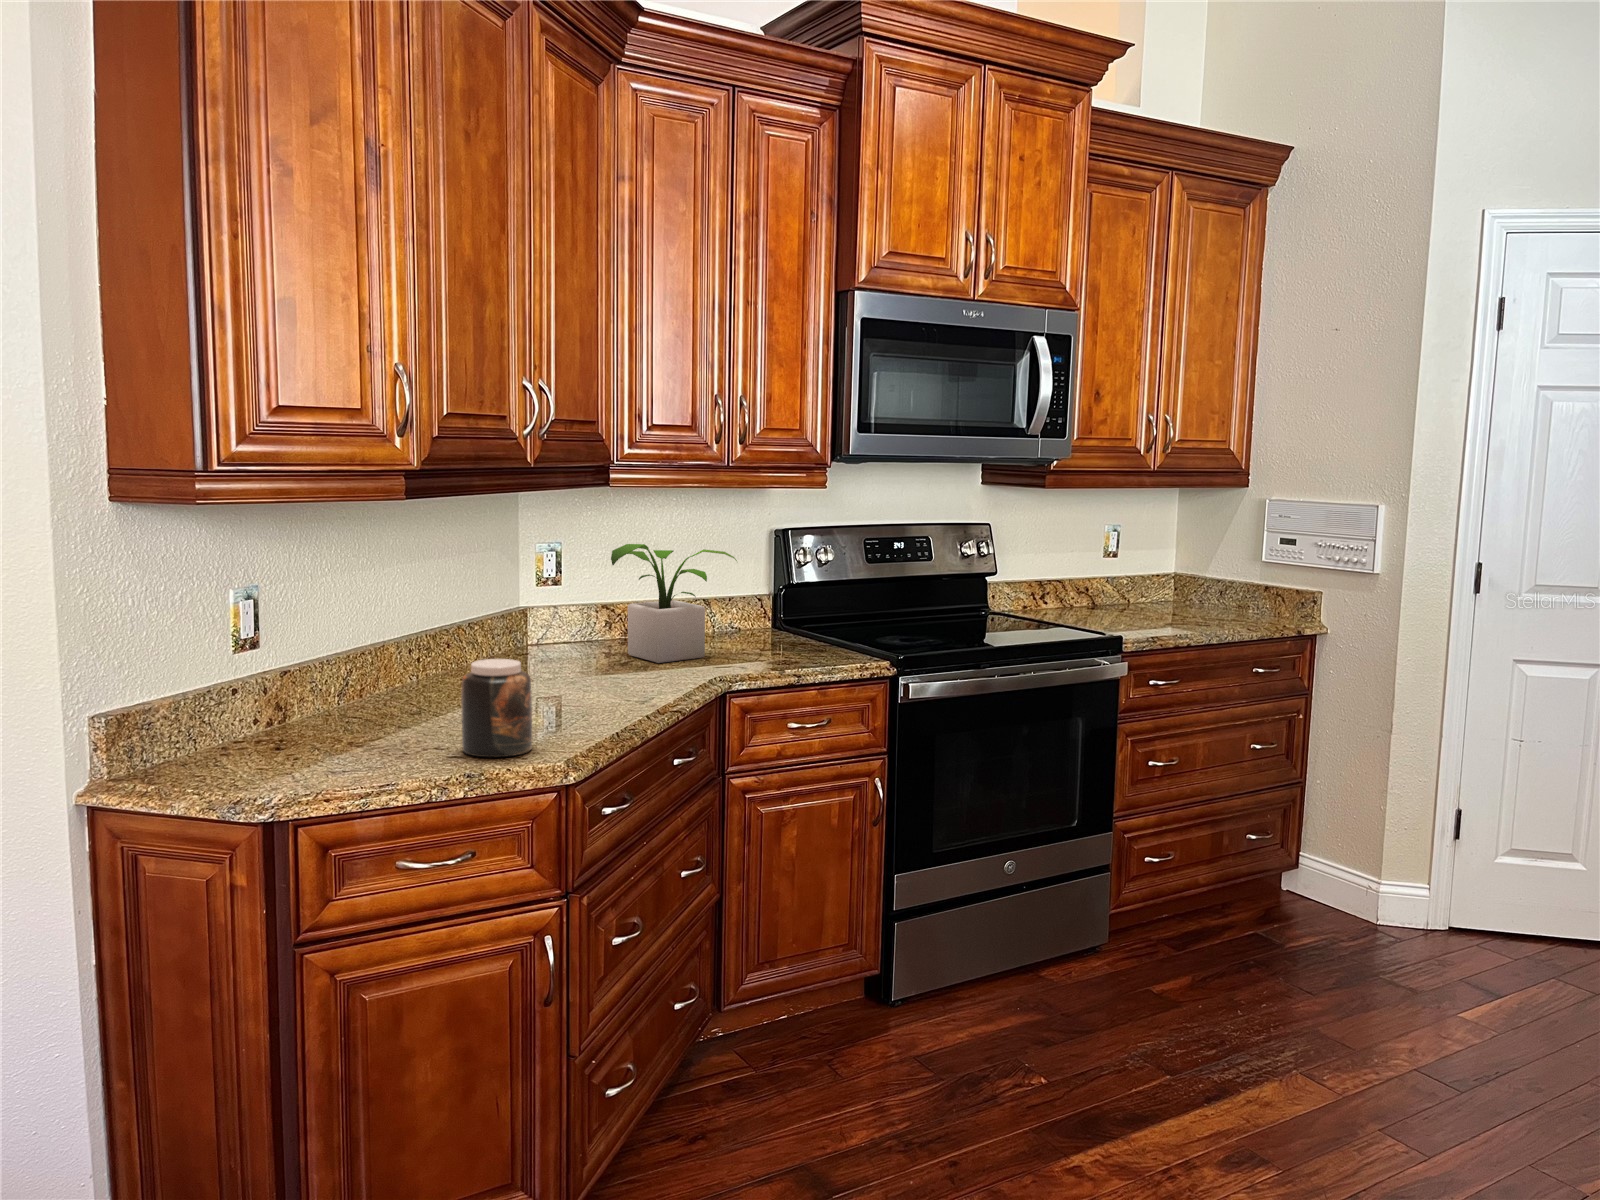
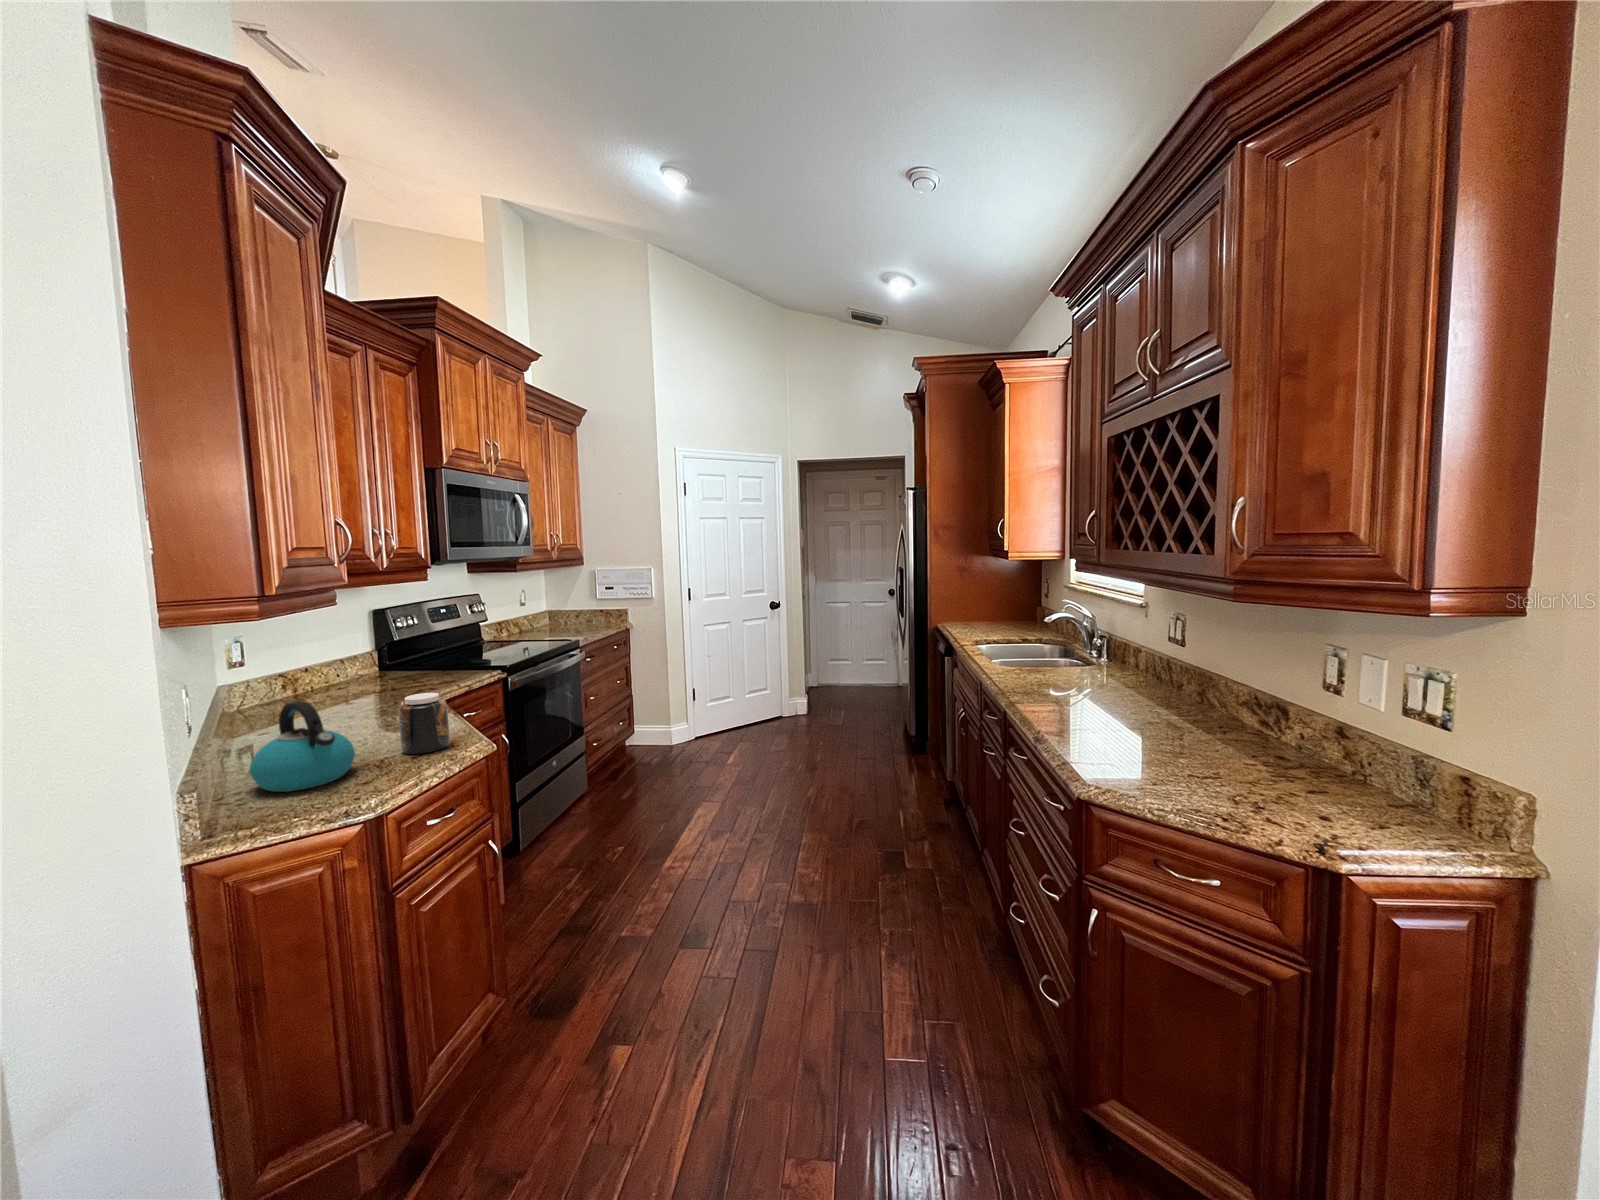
potted plant: present [611,544,737,663] -> none [310,624,404,700]
kettle: none [267,632,398,759] -> present [250,700,355,792]

